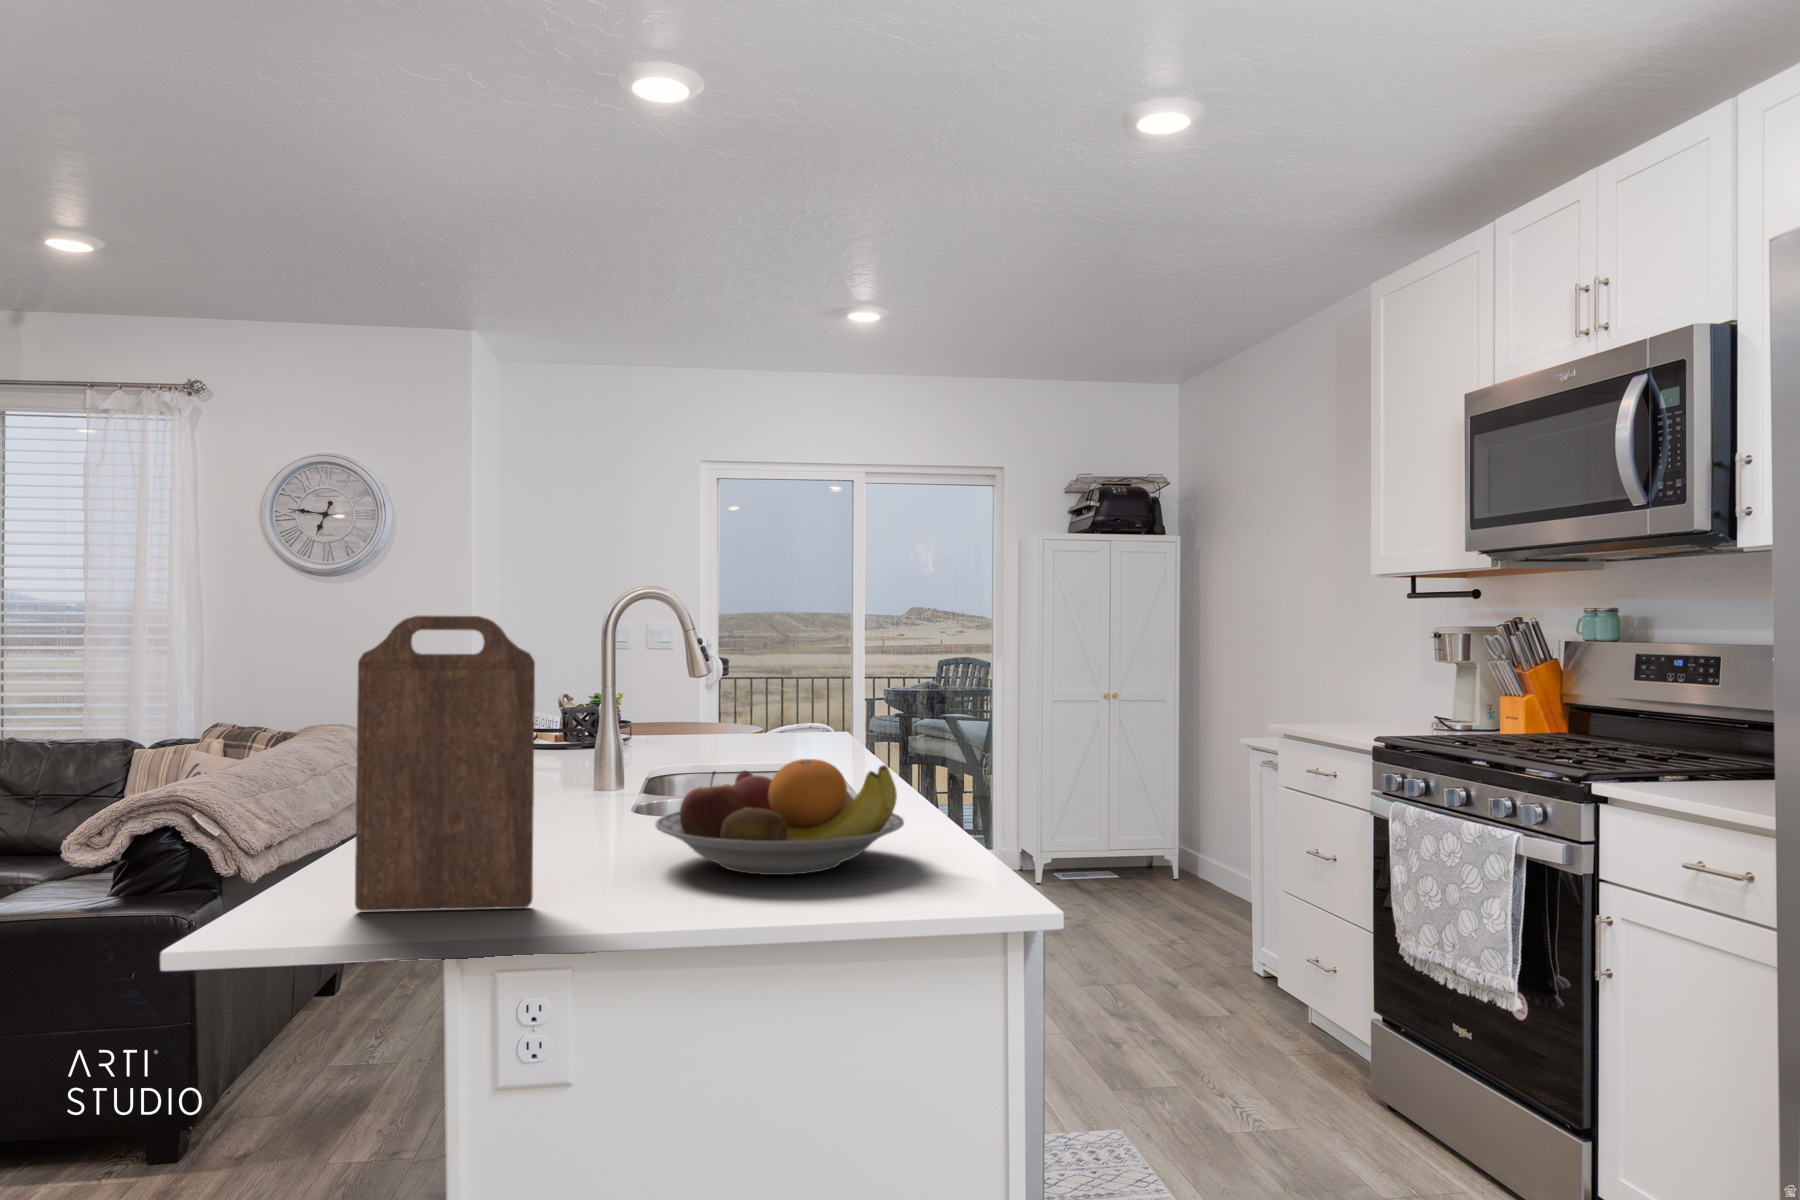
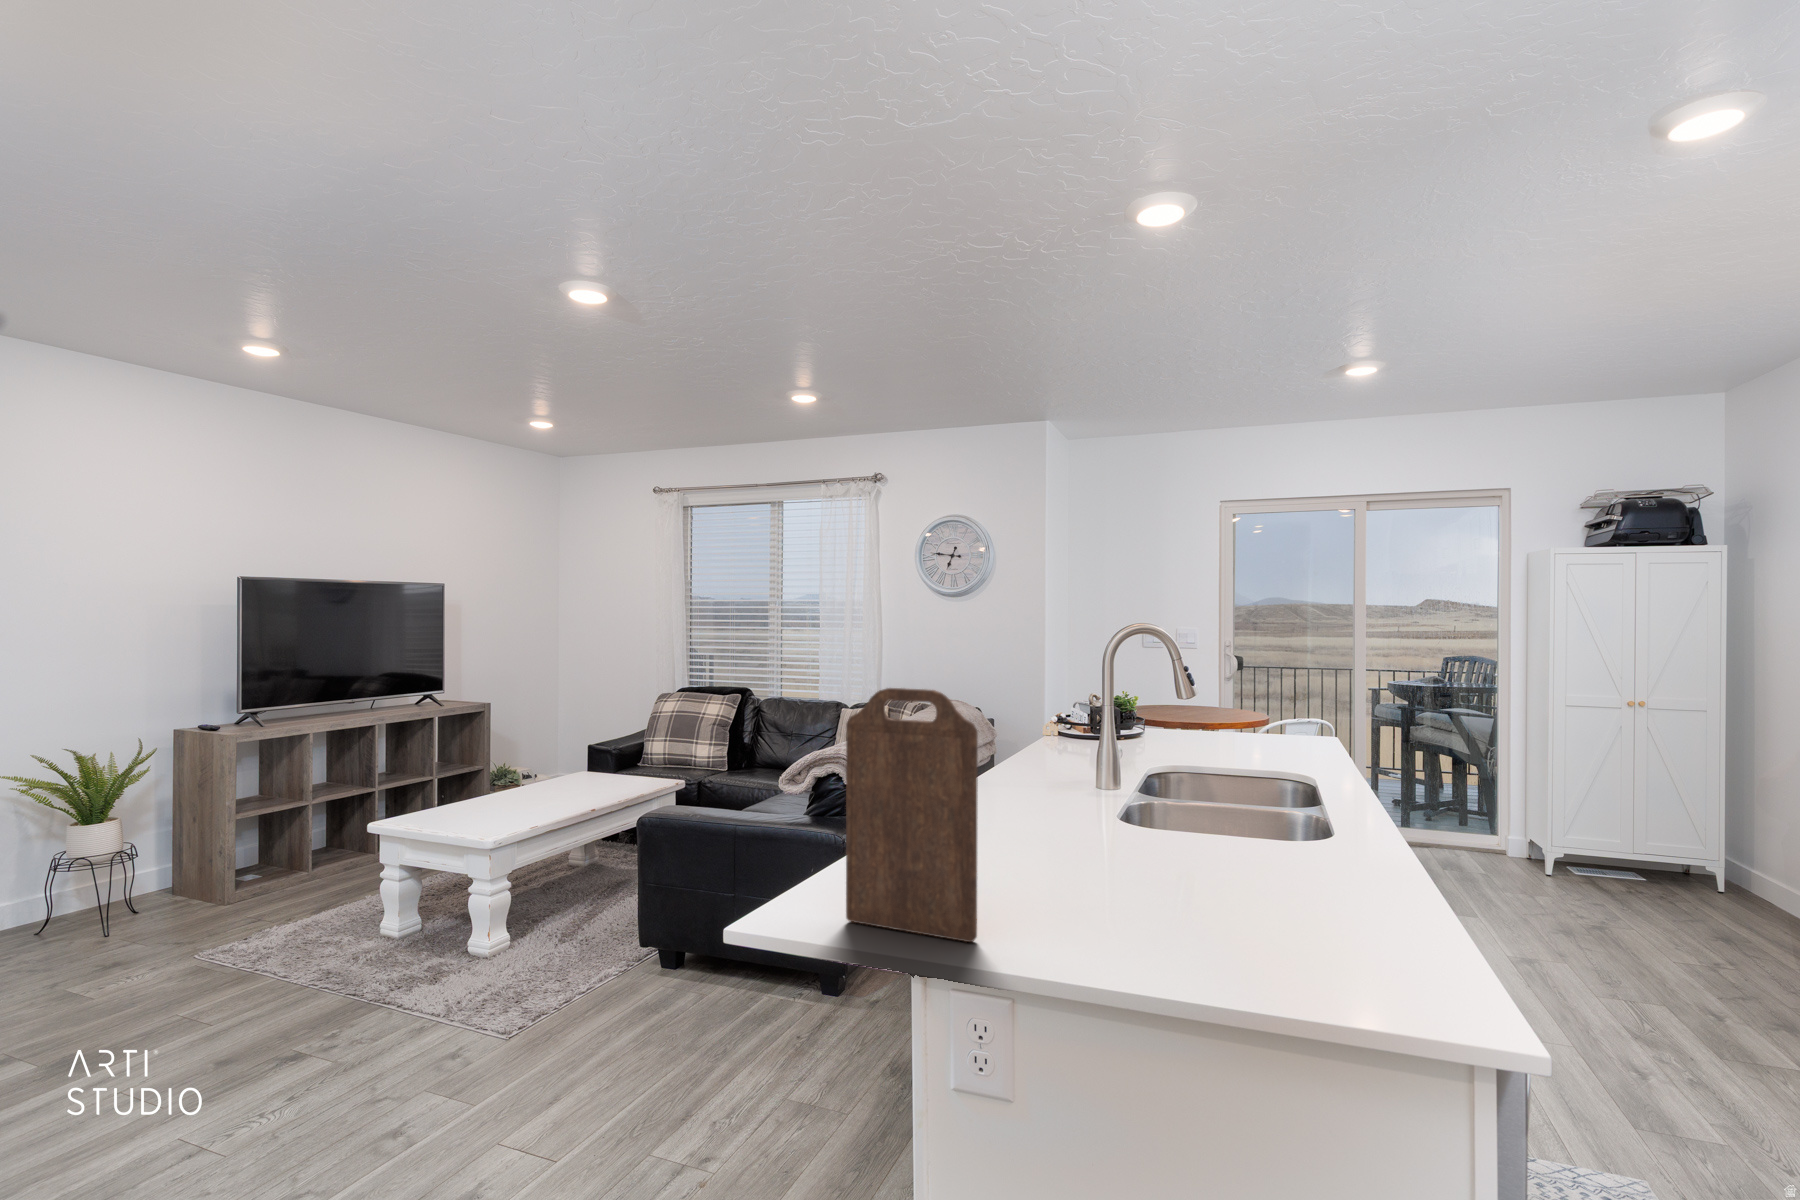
fruit bowl: present [655,759,904,875] -> none [1100,818,1350,938]

